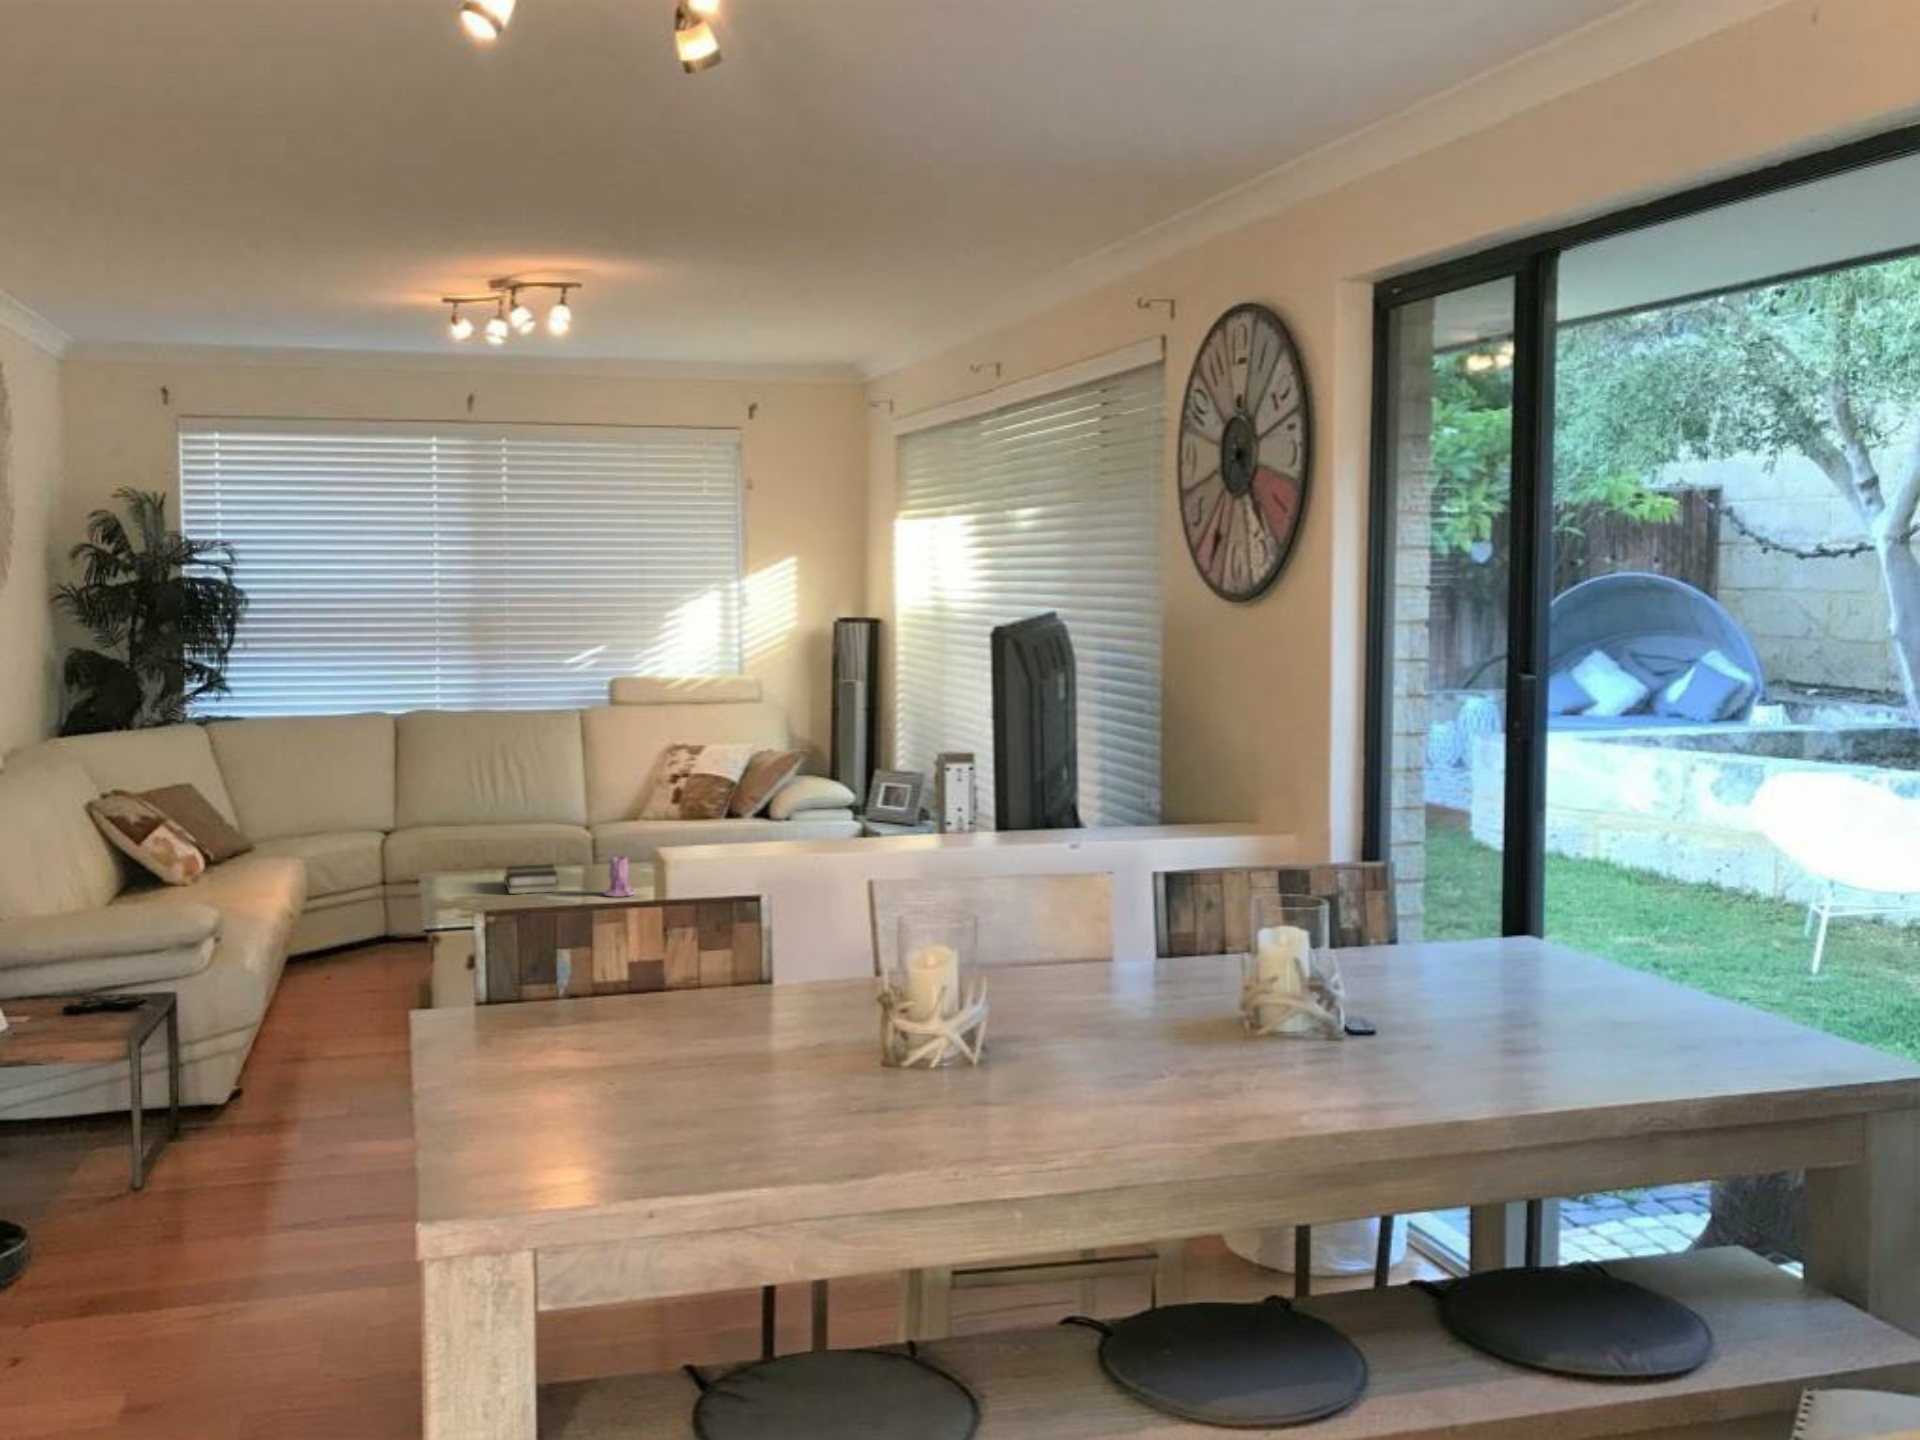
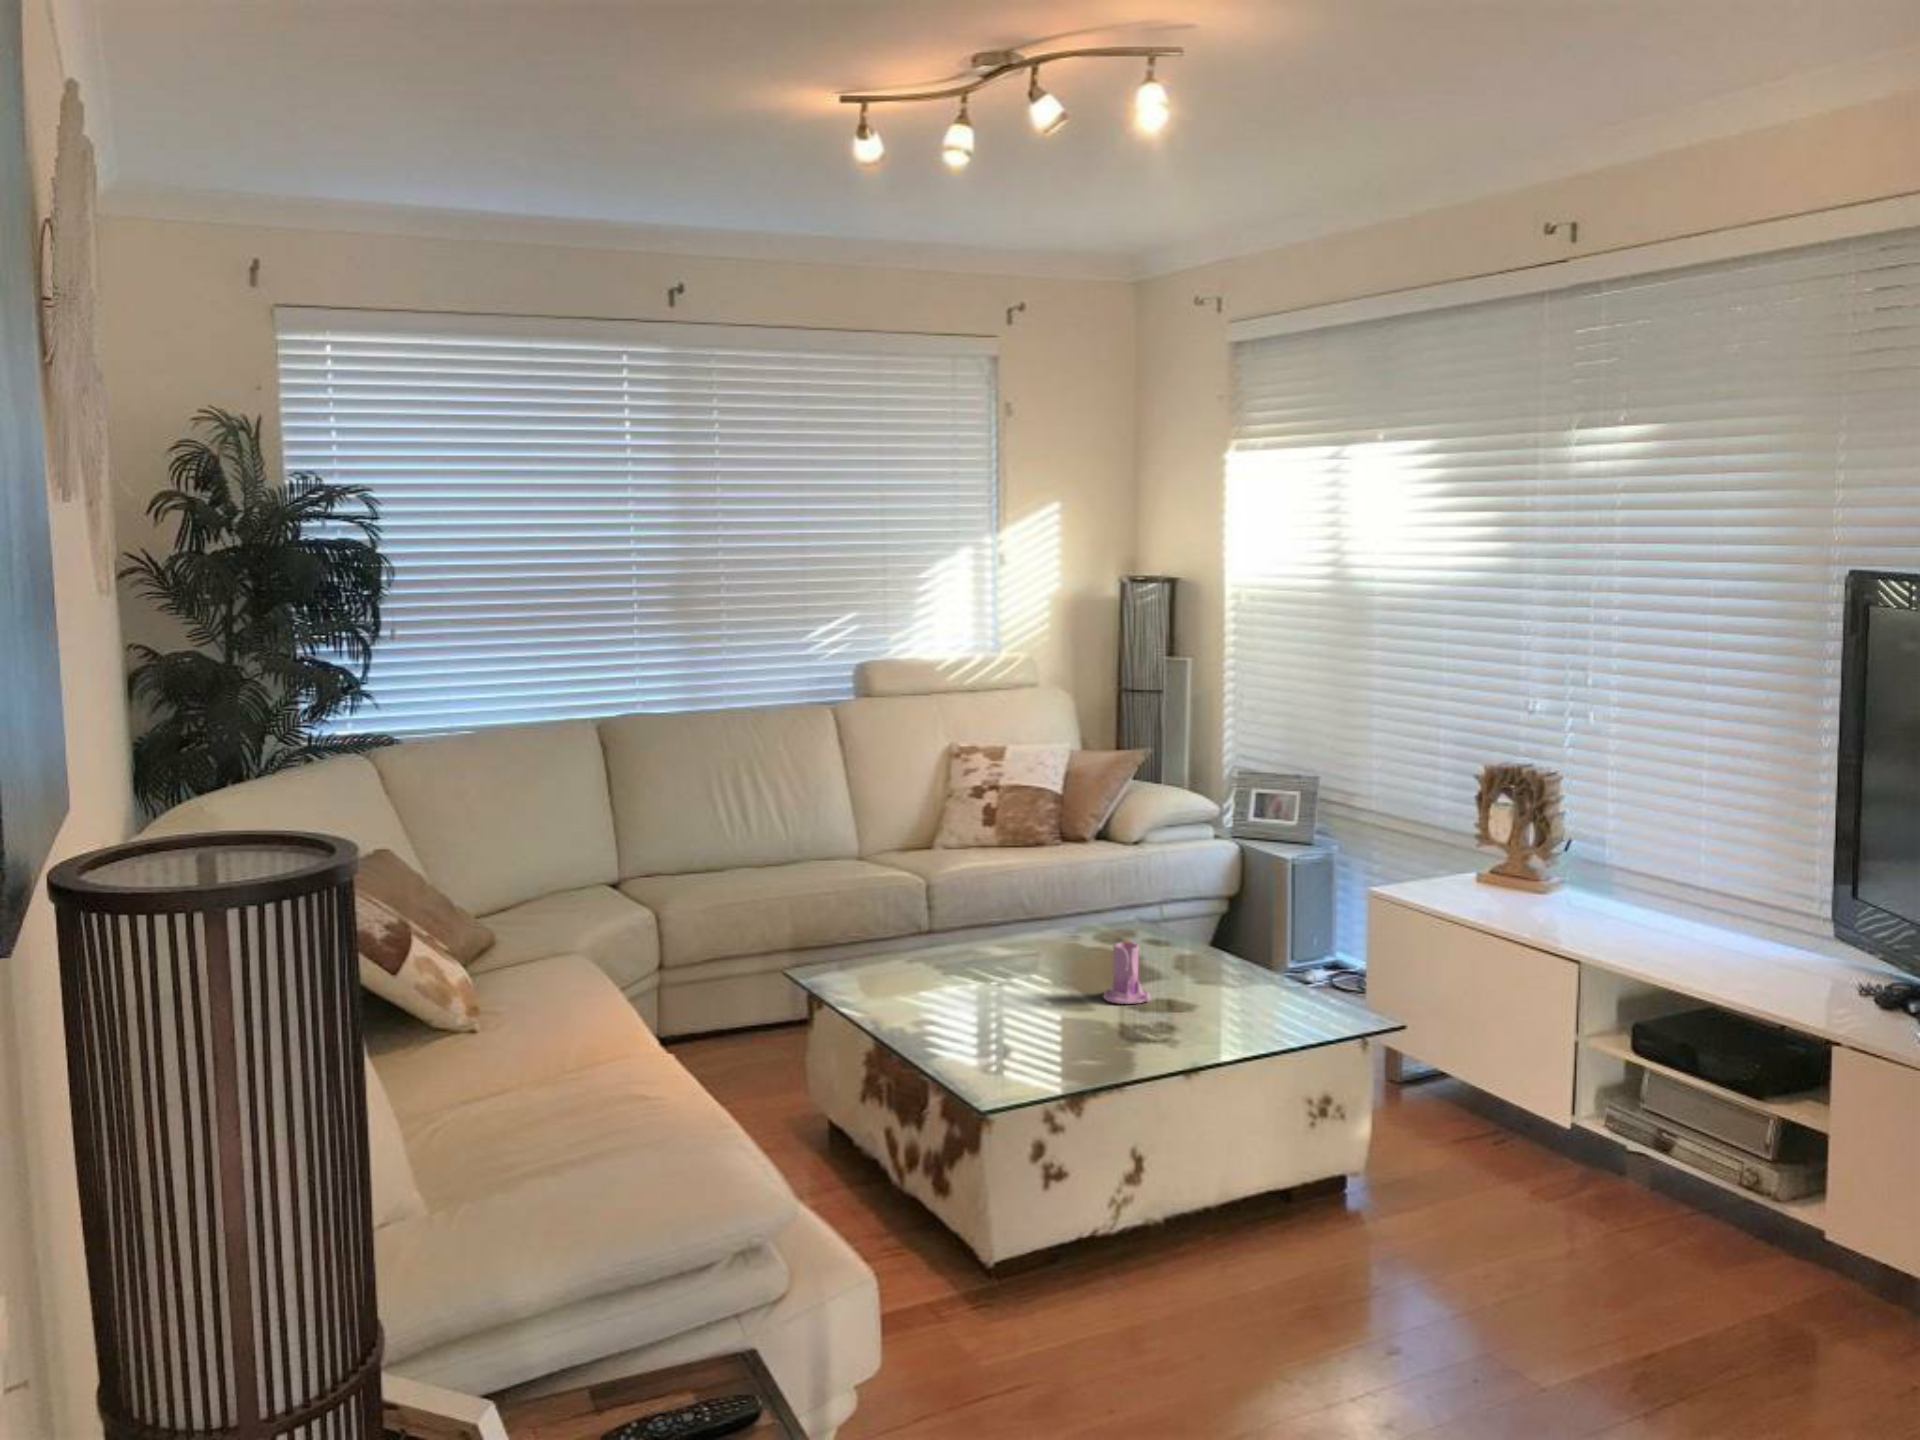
hardback book: present [504,864,559,894] -> none [921,949,1029,1007]

